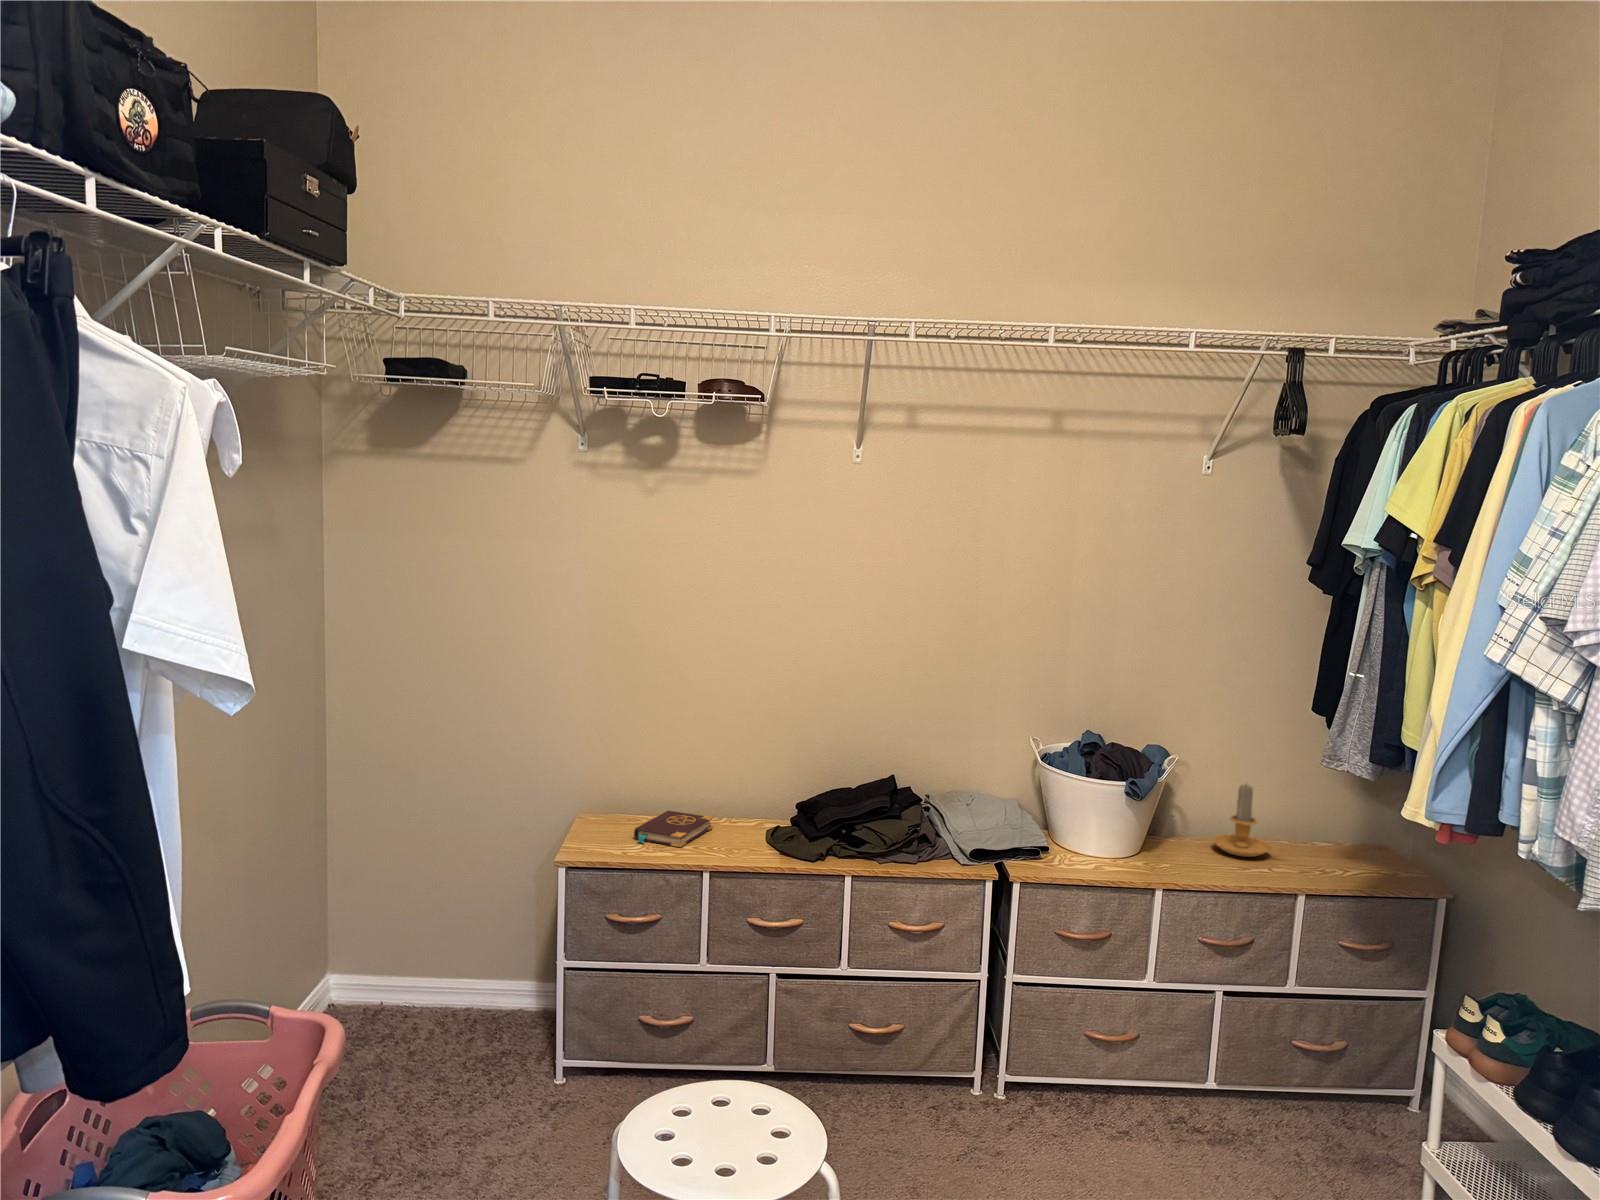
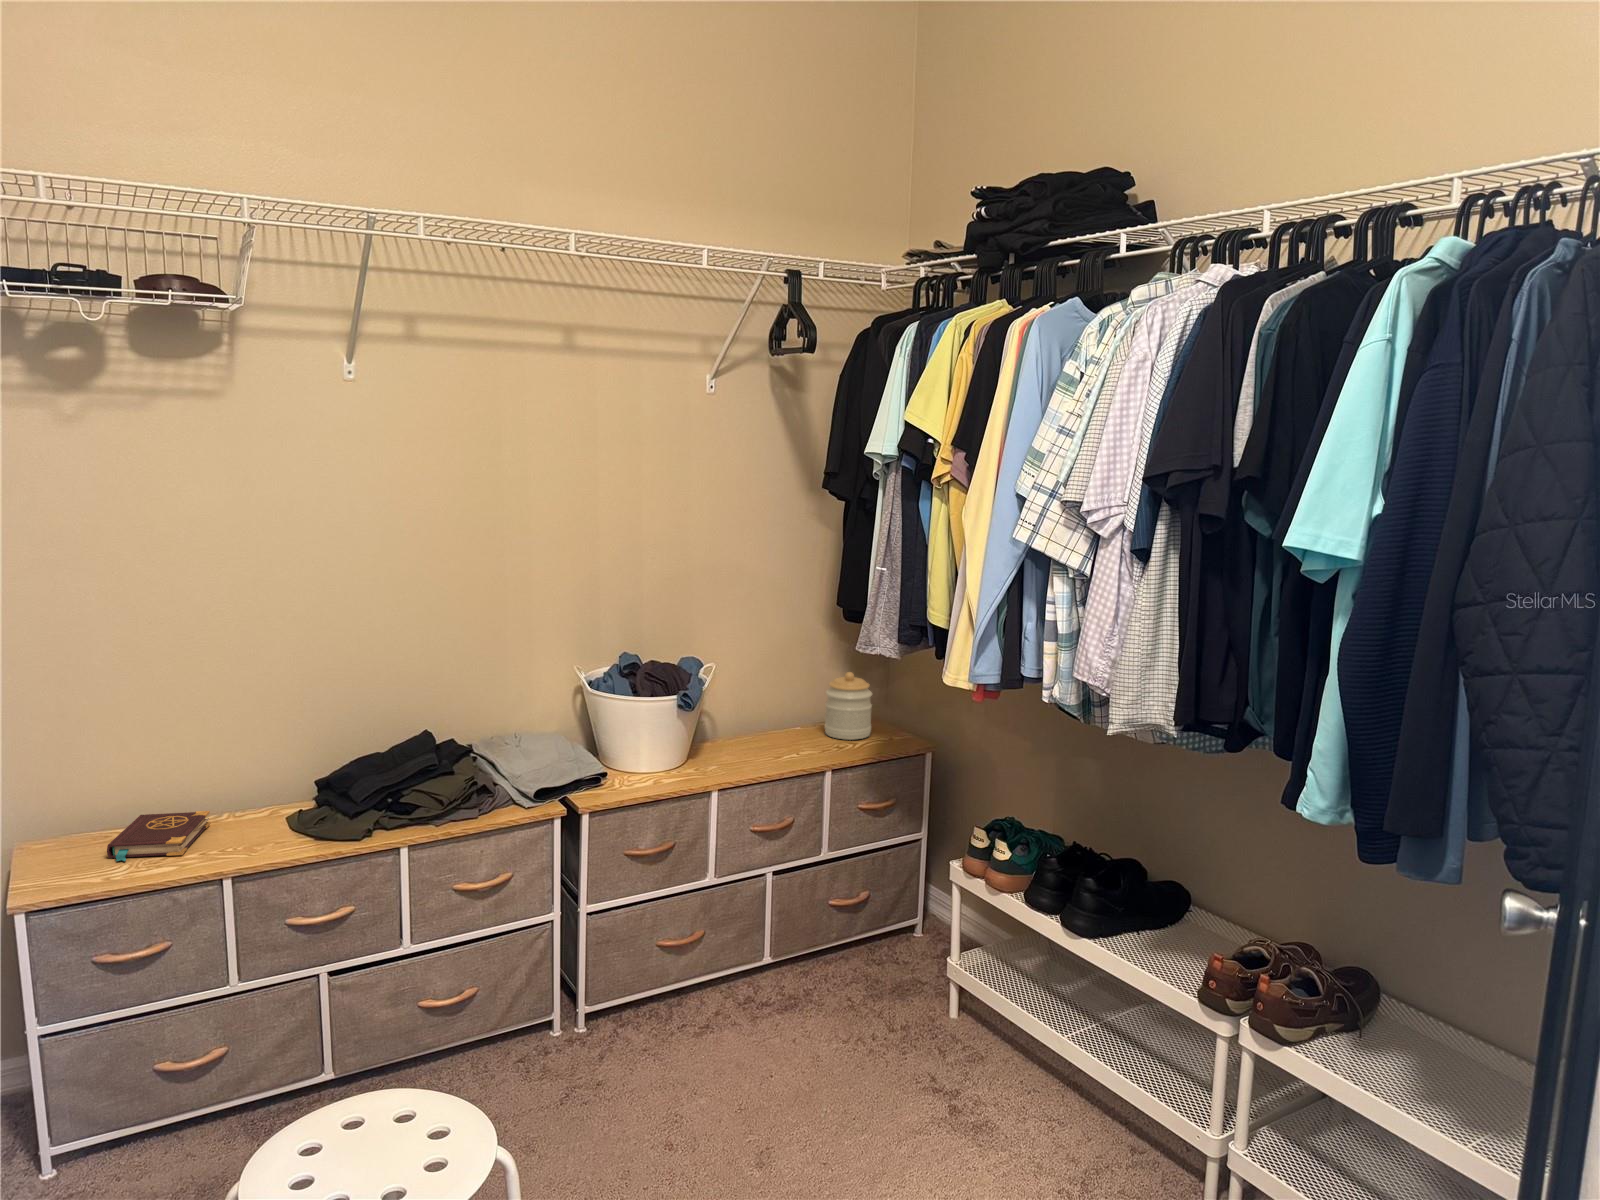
candle: present [1212,784,1285,857] -> none [740,679,804,748]
jar: none [1320,789,1381,866] -> present [825,672,872,740]

